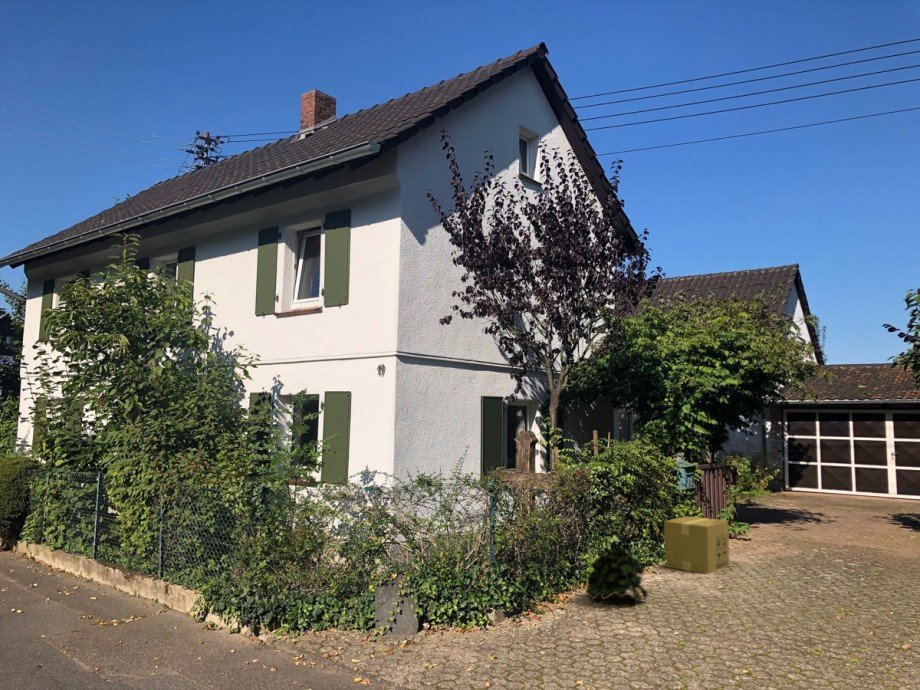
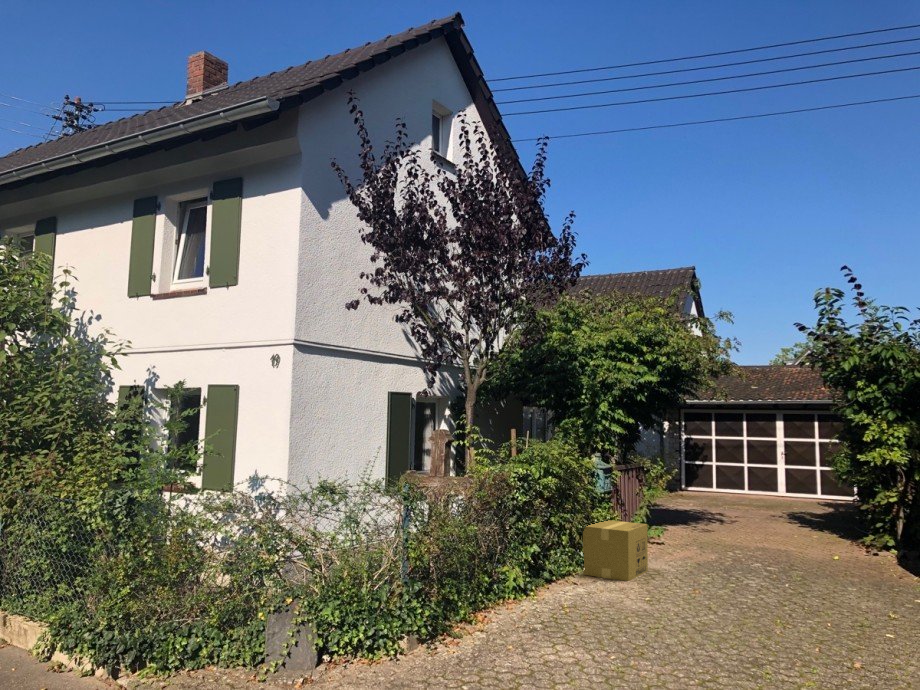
potted plant: present [586,546,648,602] -> none [505,556,573,619]

